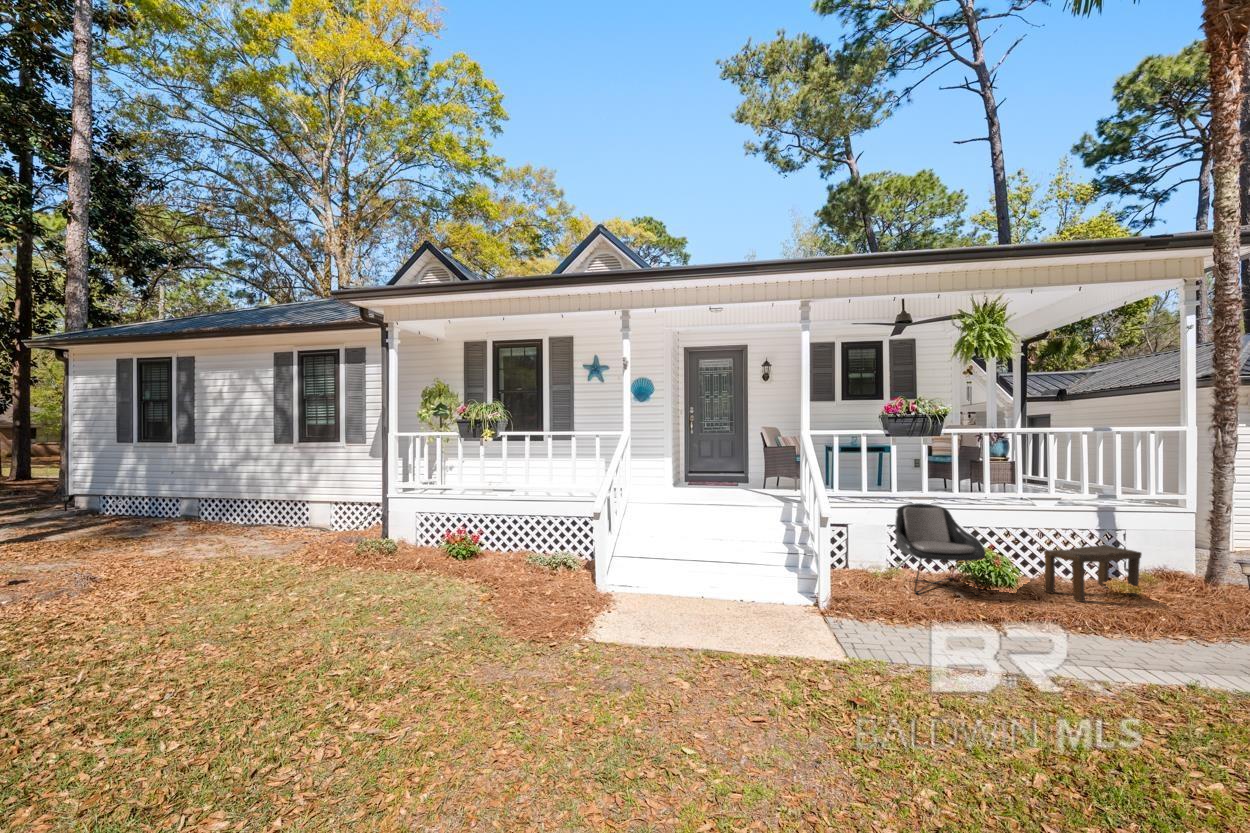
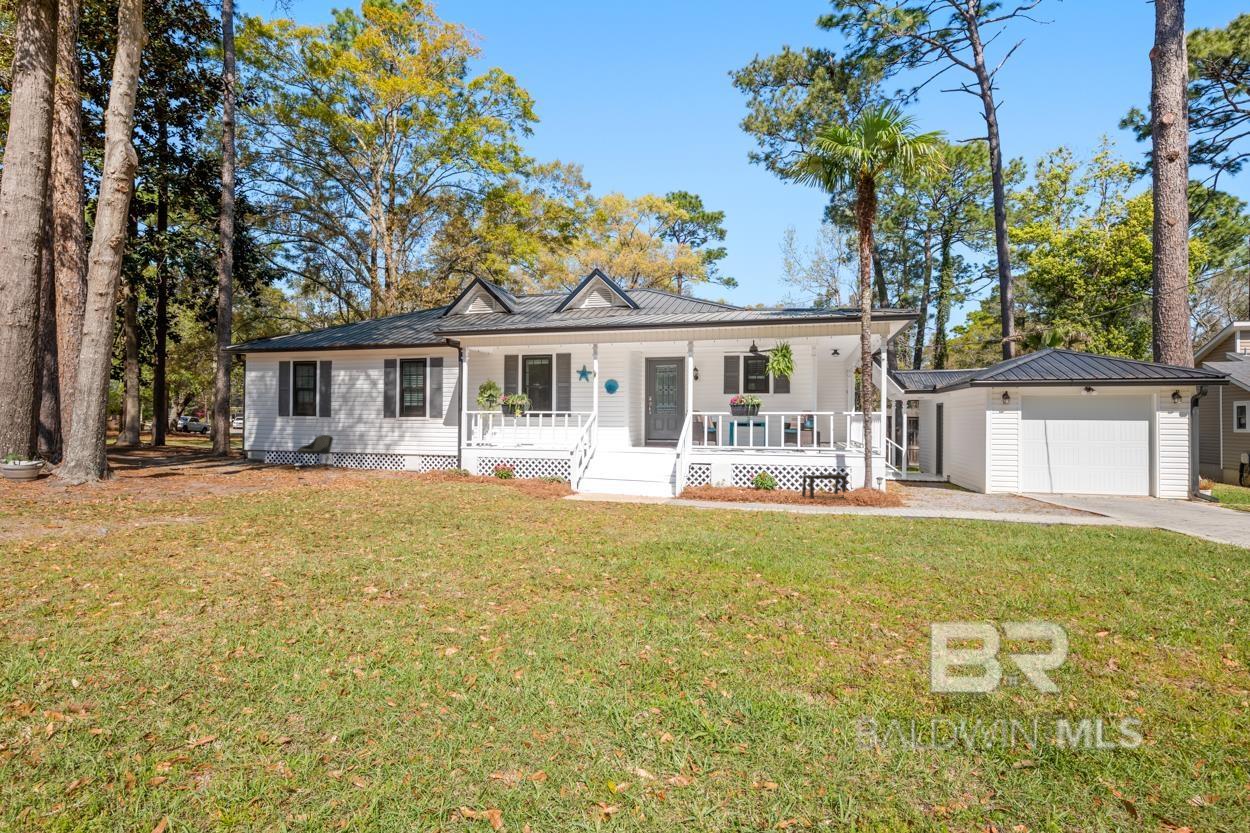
lounge chair: present [894,503,986,596] -> present [297,435,333,467]

